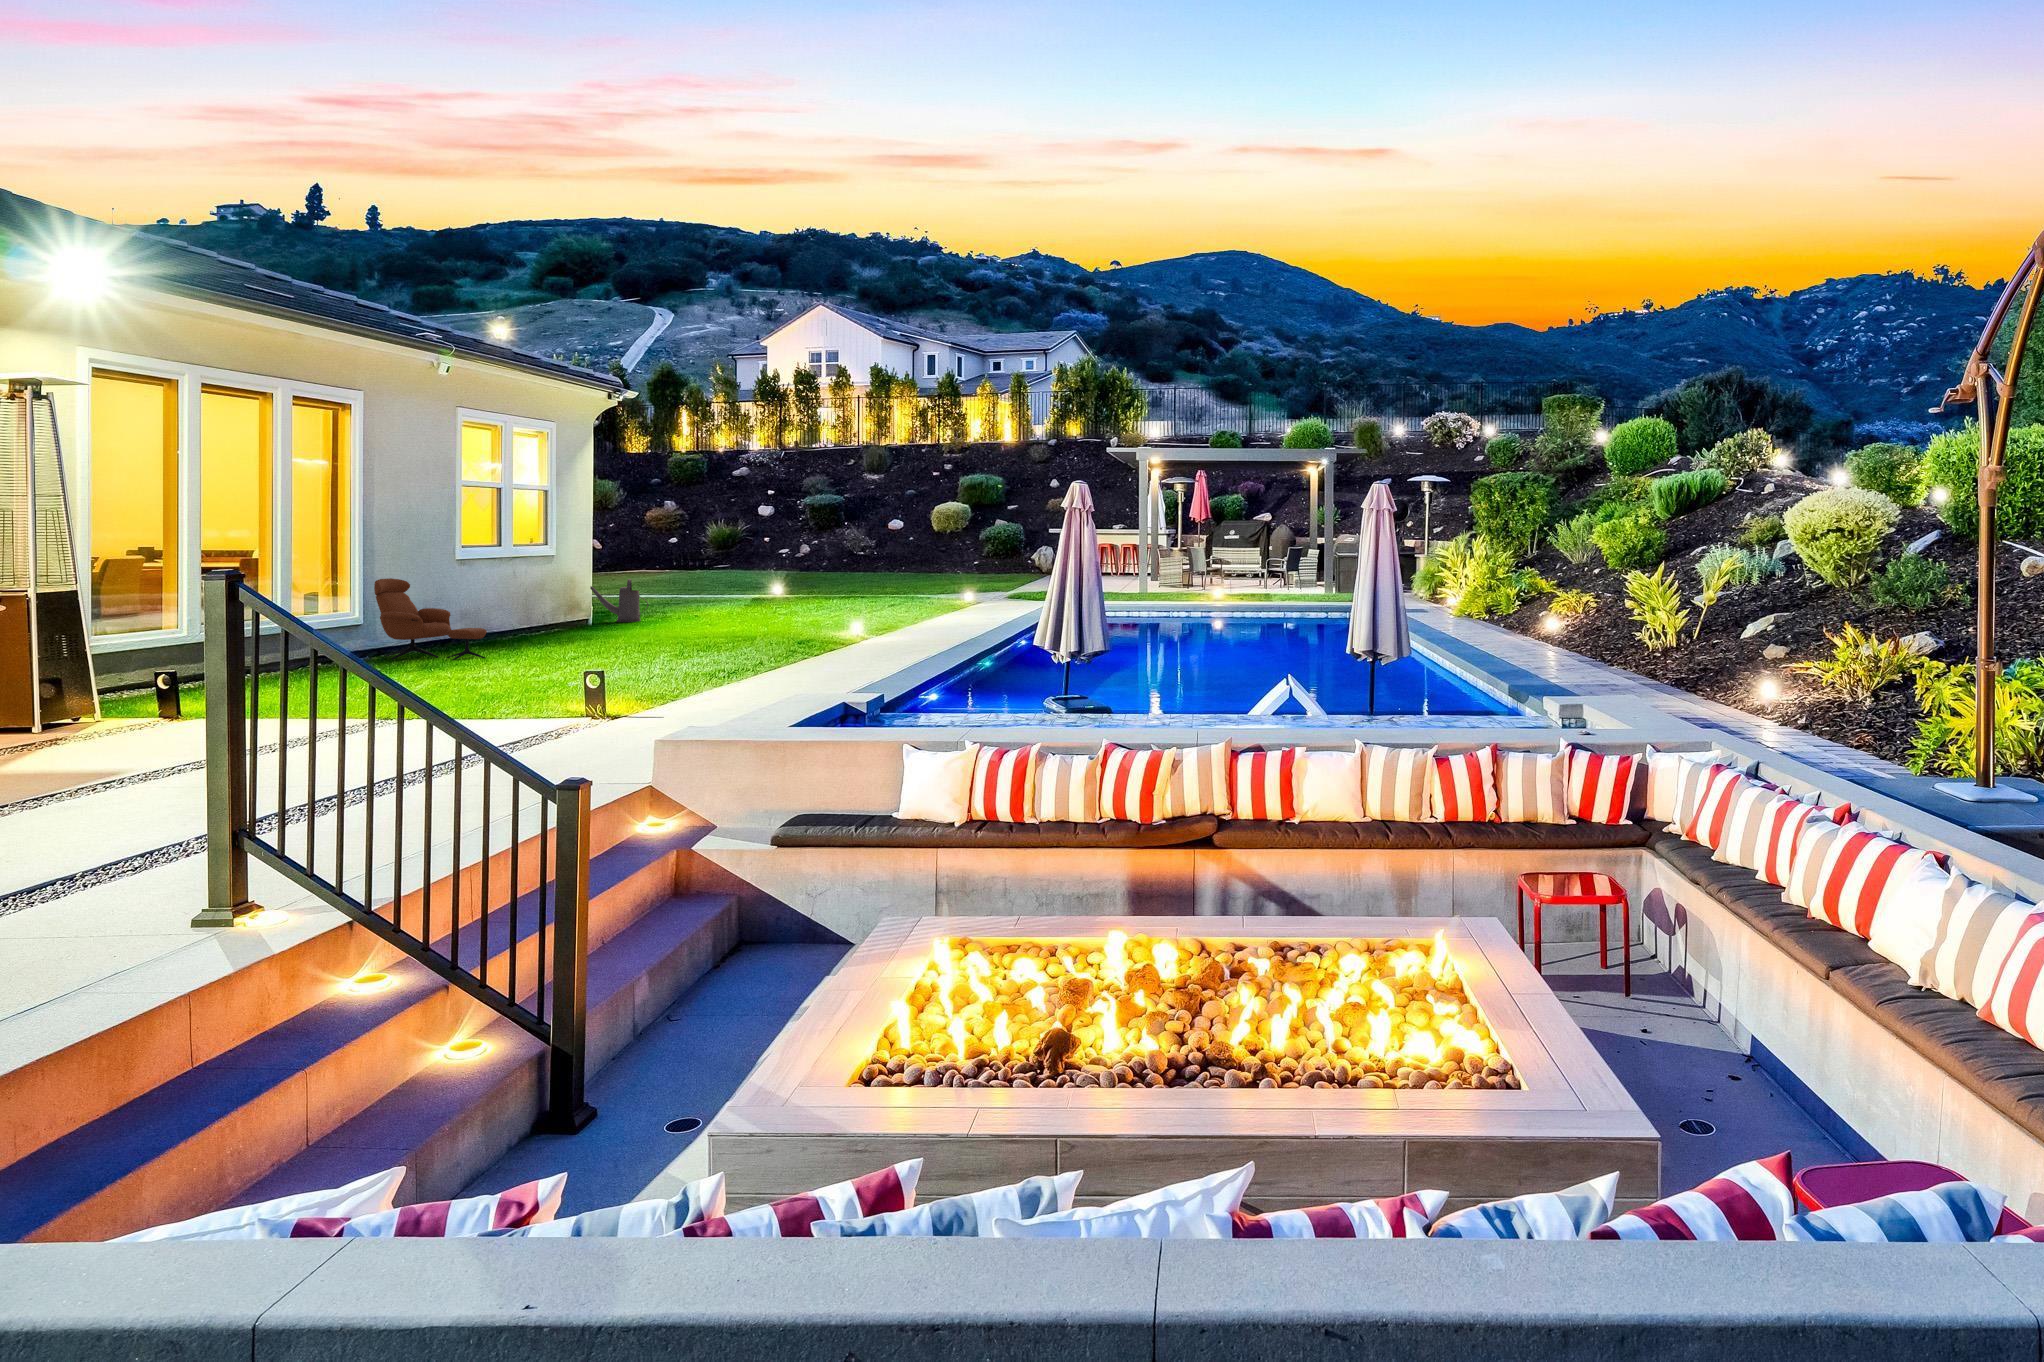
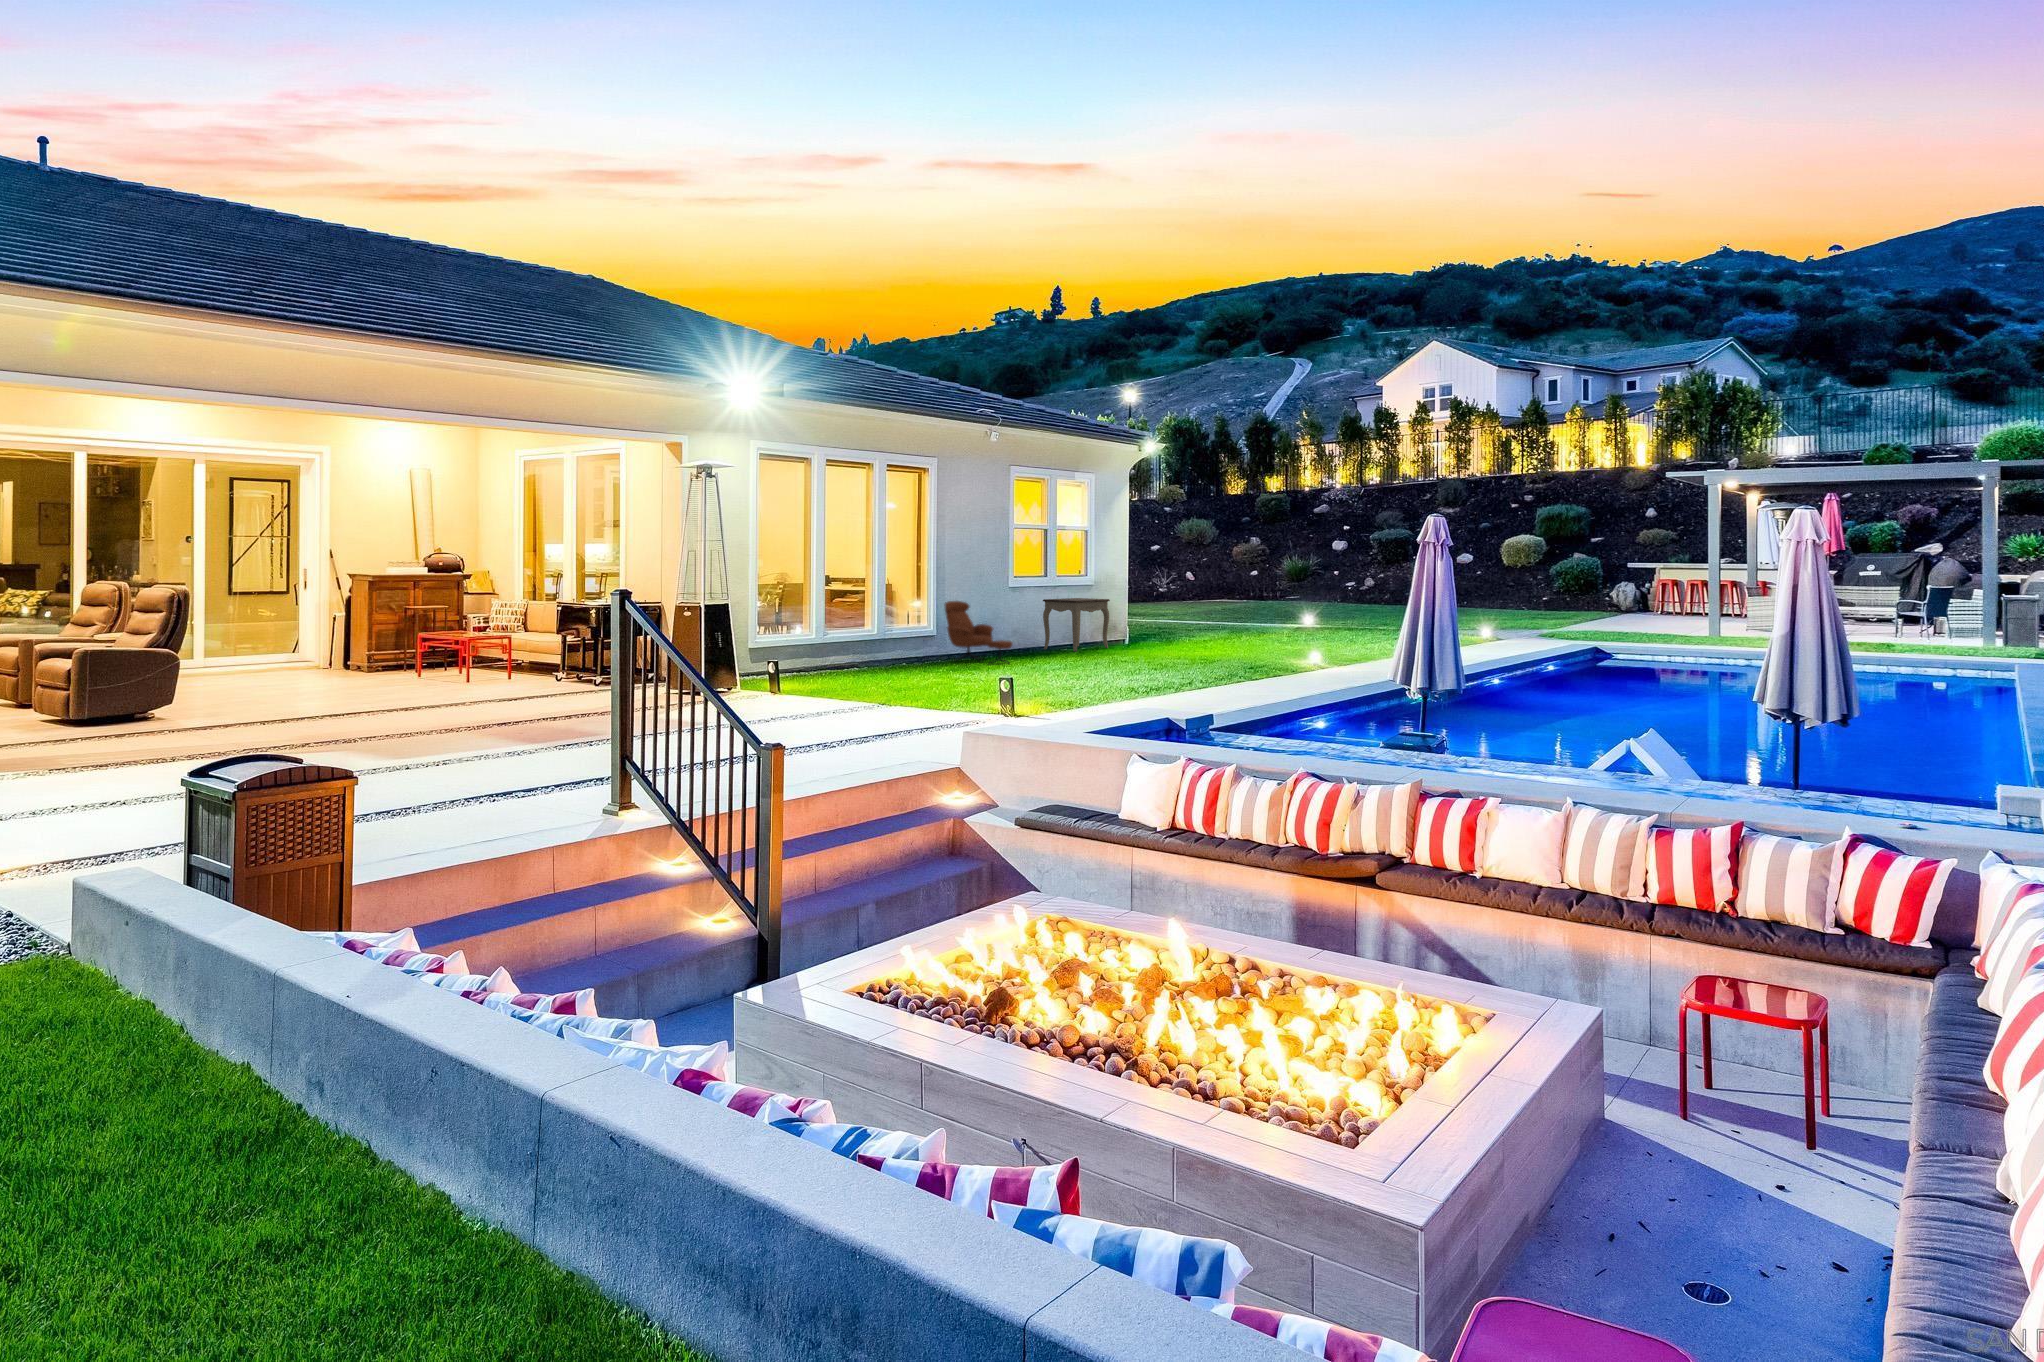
side table: none [498,572,588,637] -> present [1043,598,1110,652]
watering can: present [590,579,648,622] -> none [1123,605,1167,642]

